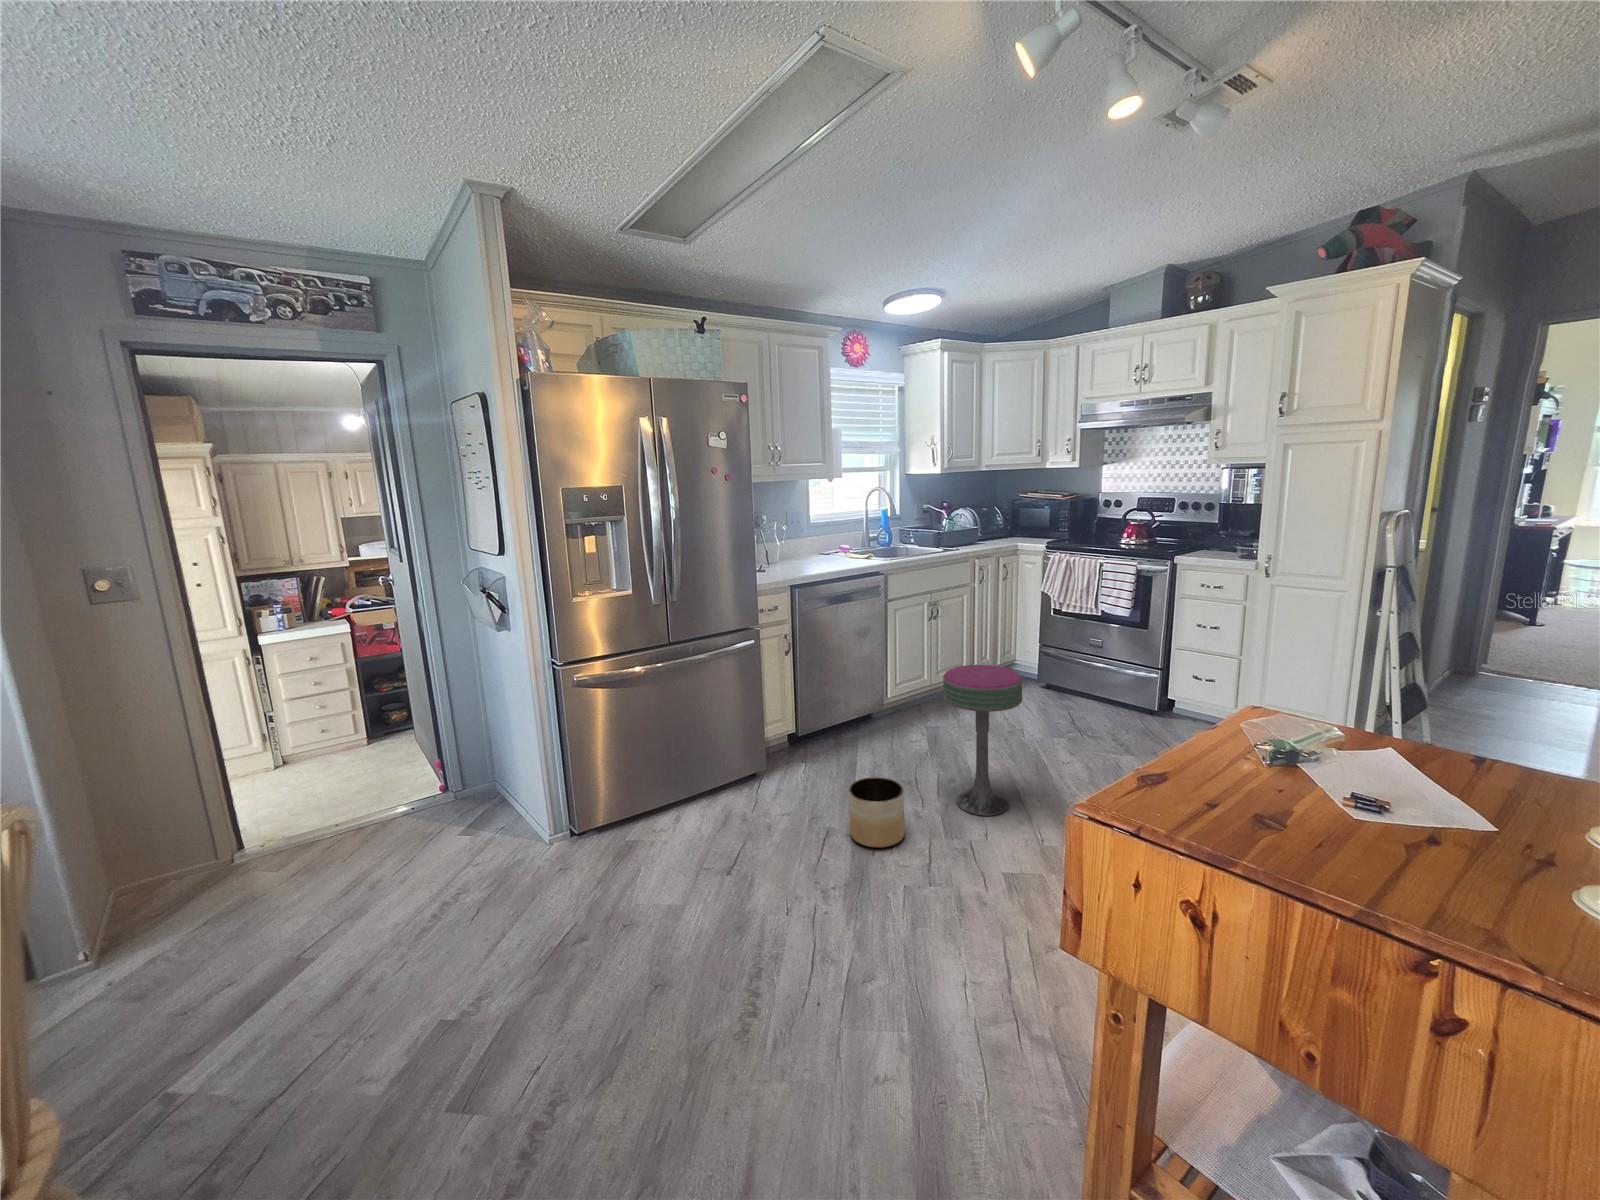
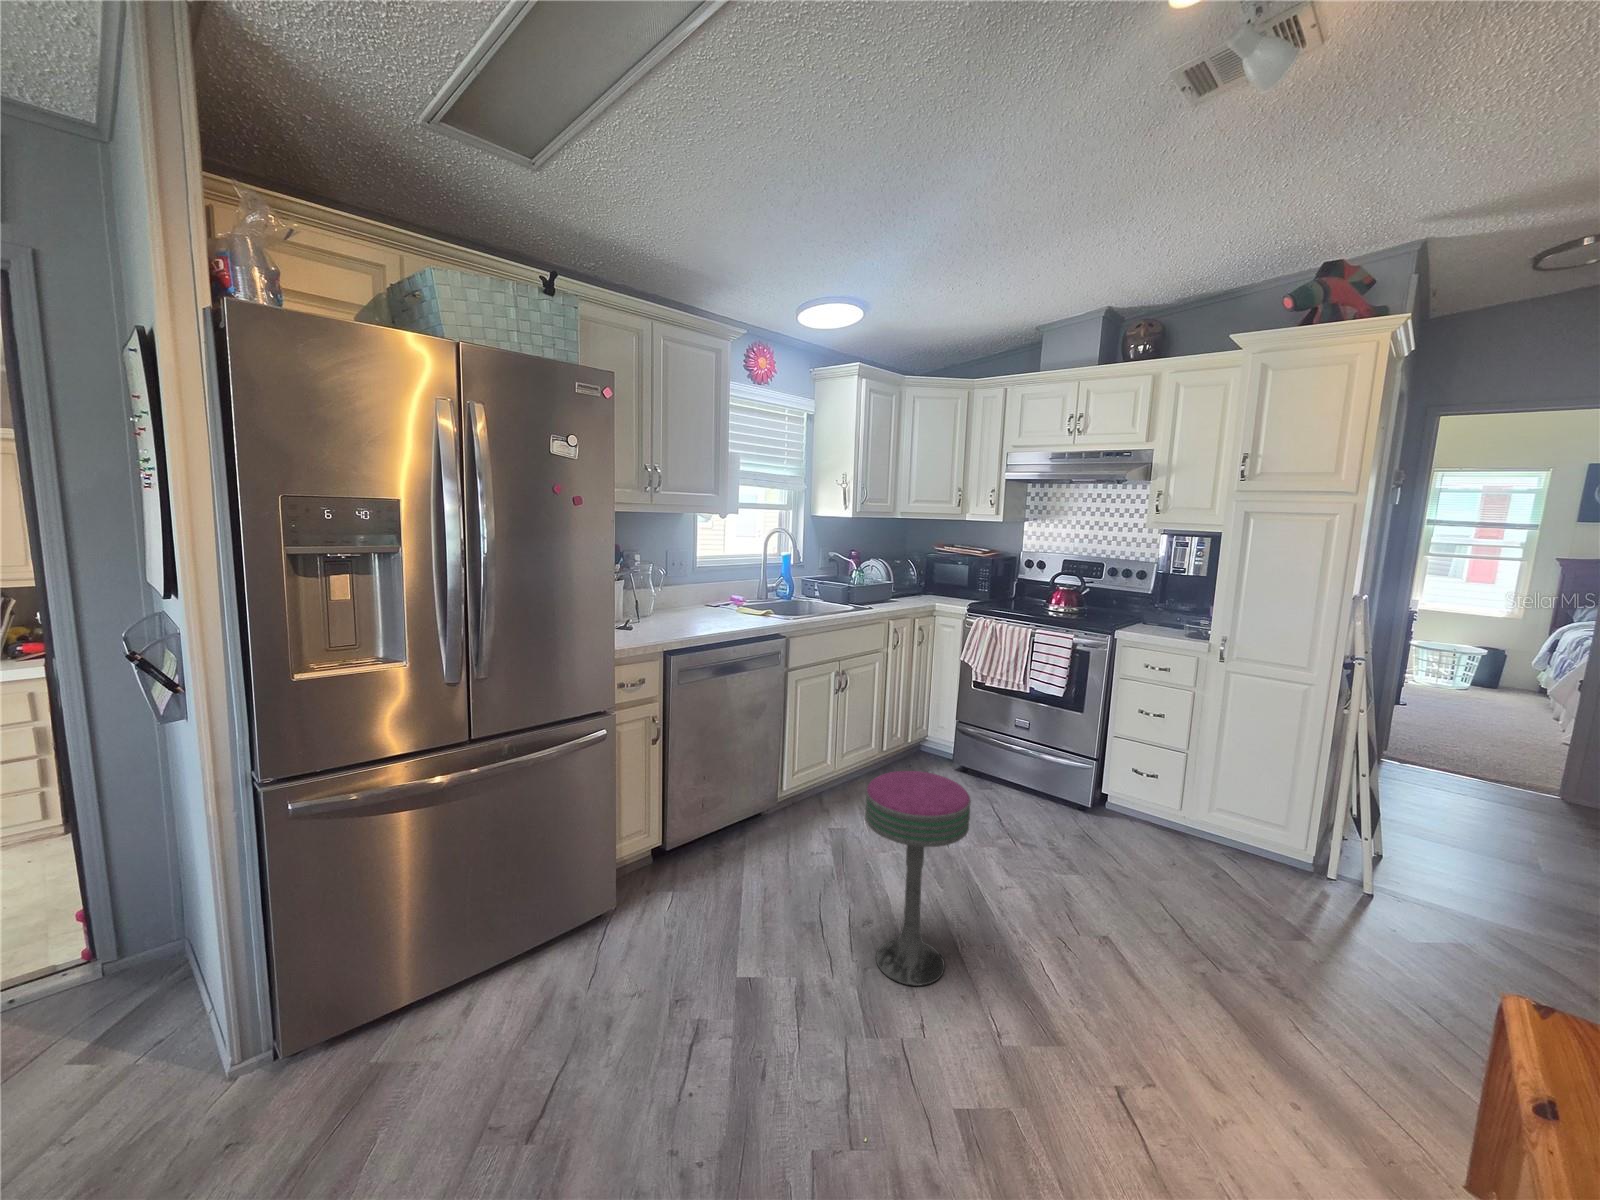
planter: present [849,777,905,848] -> none [730,941,810,1061]

